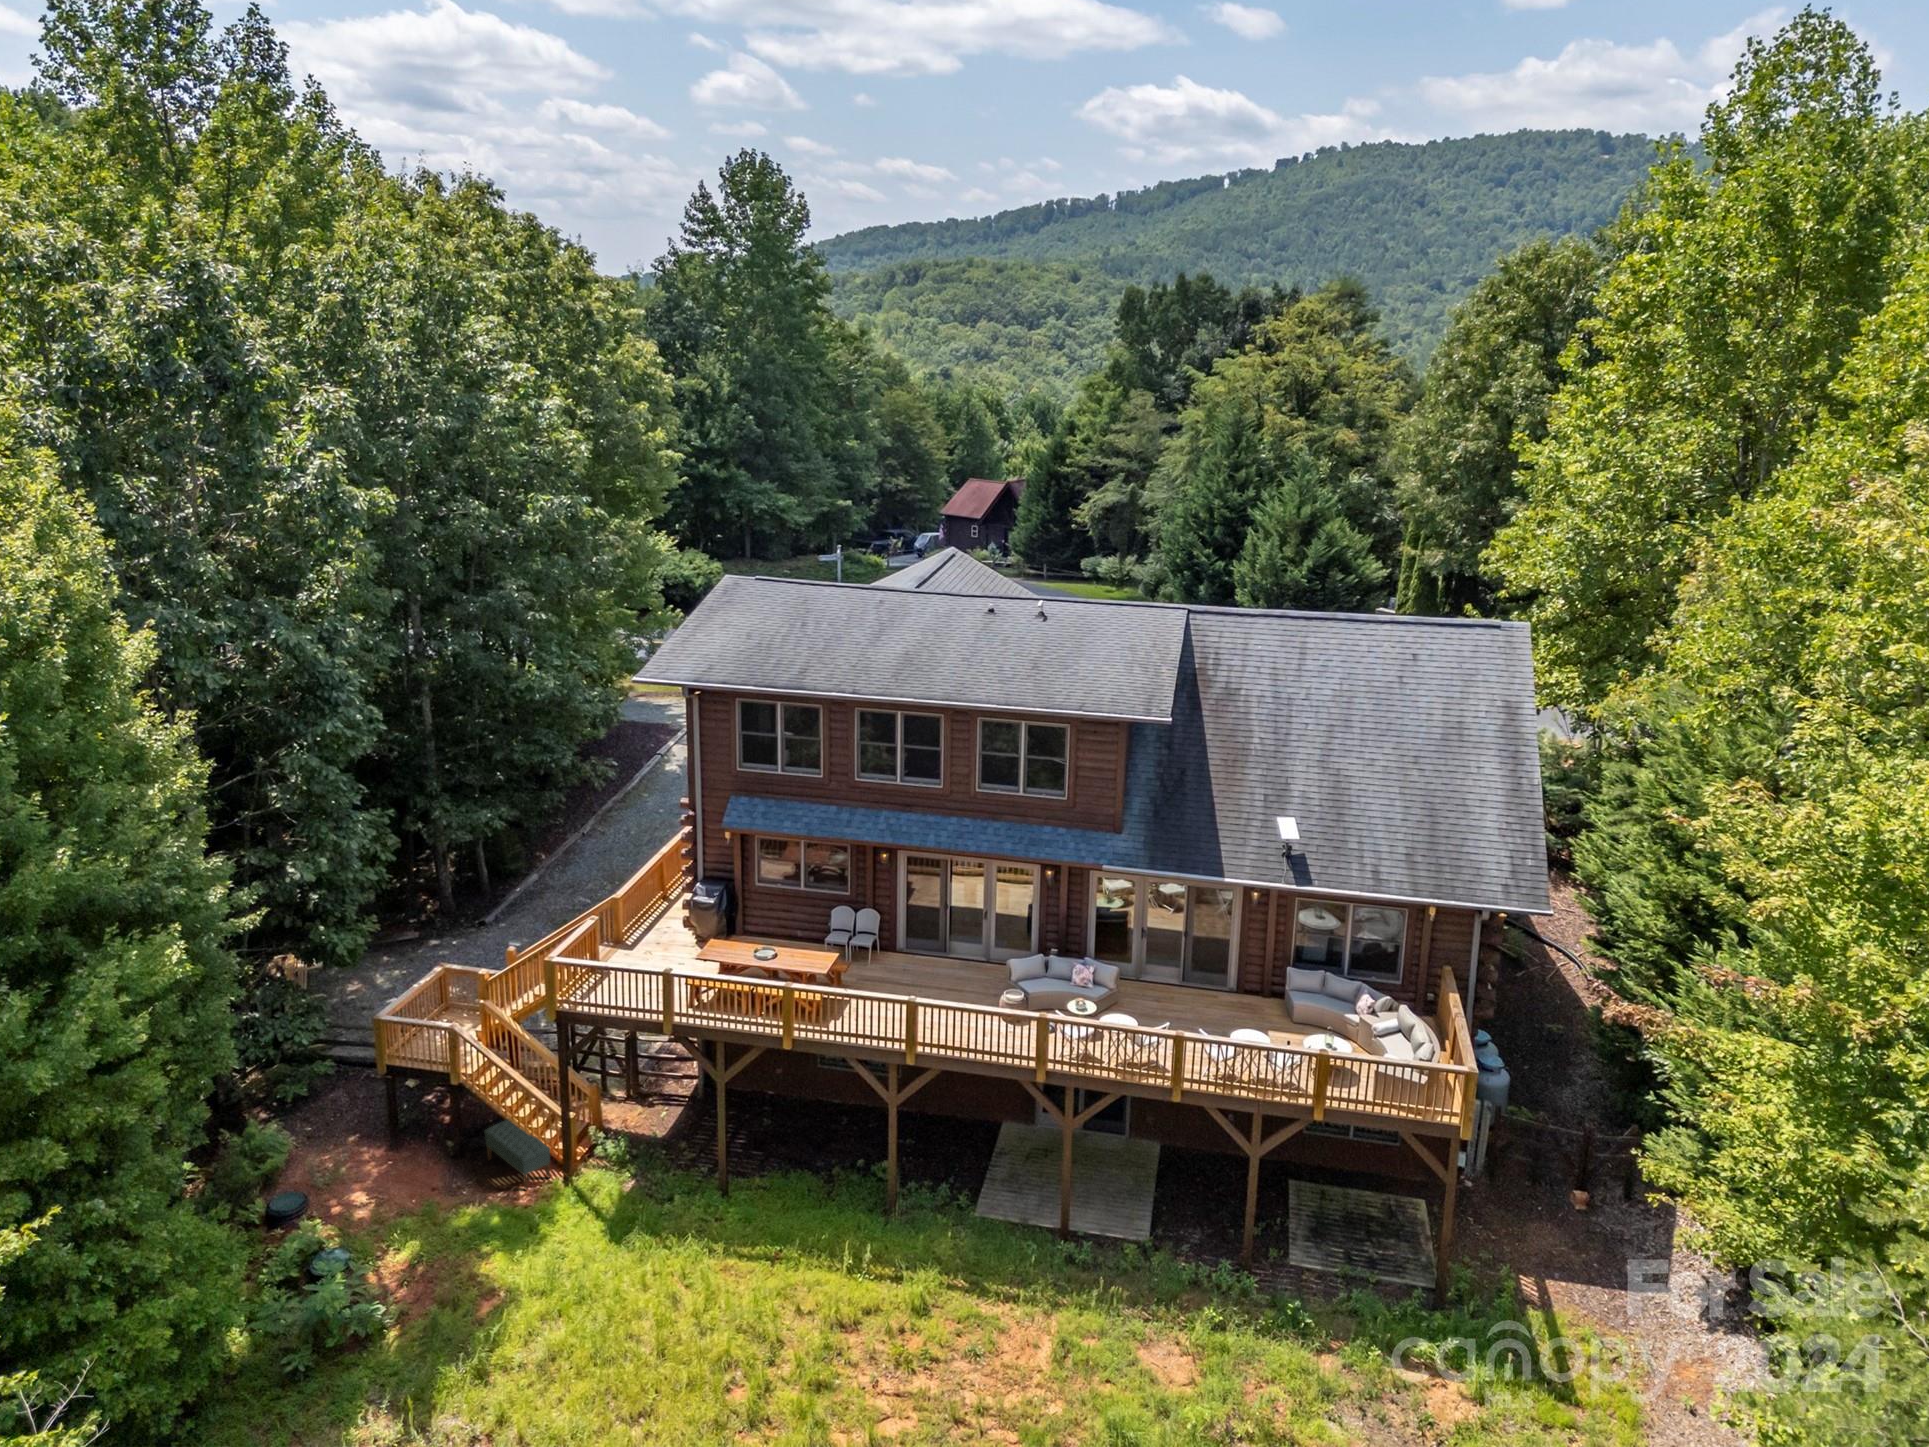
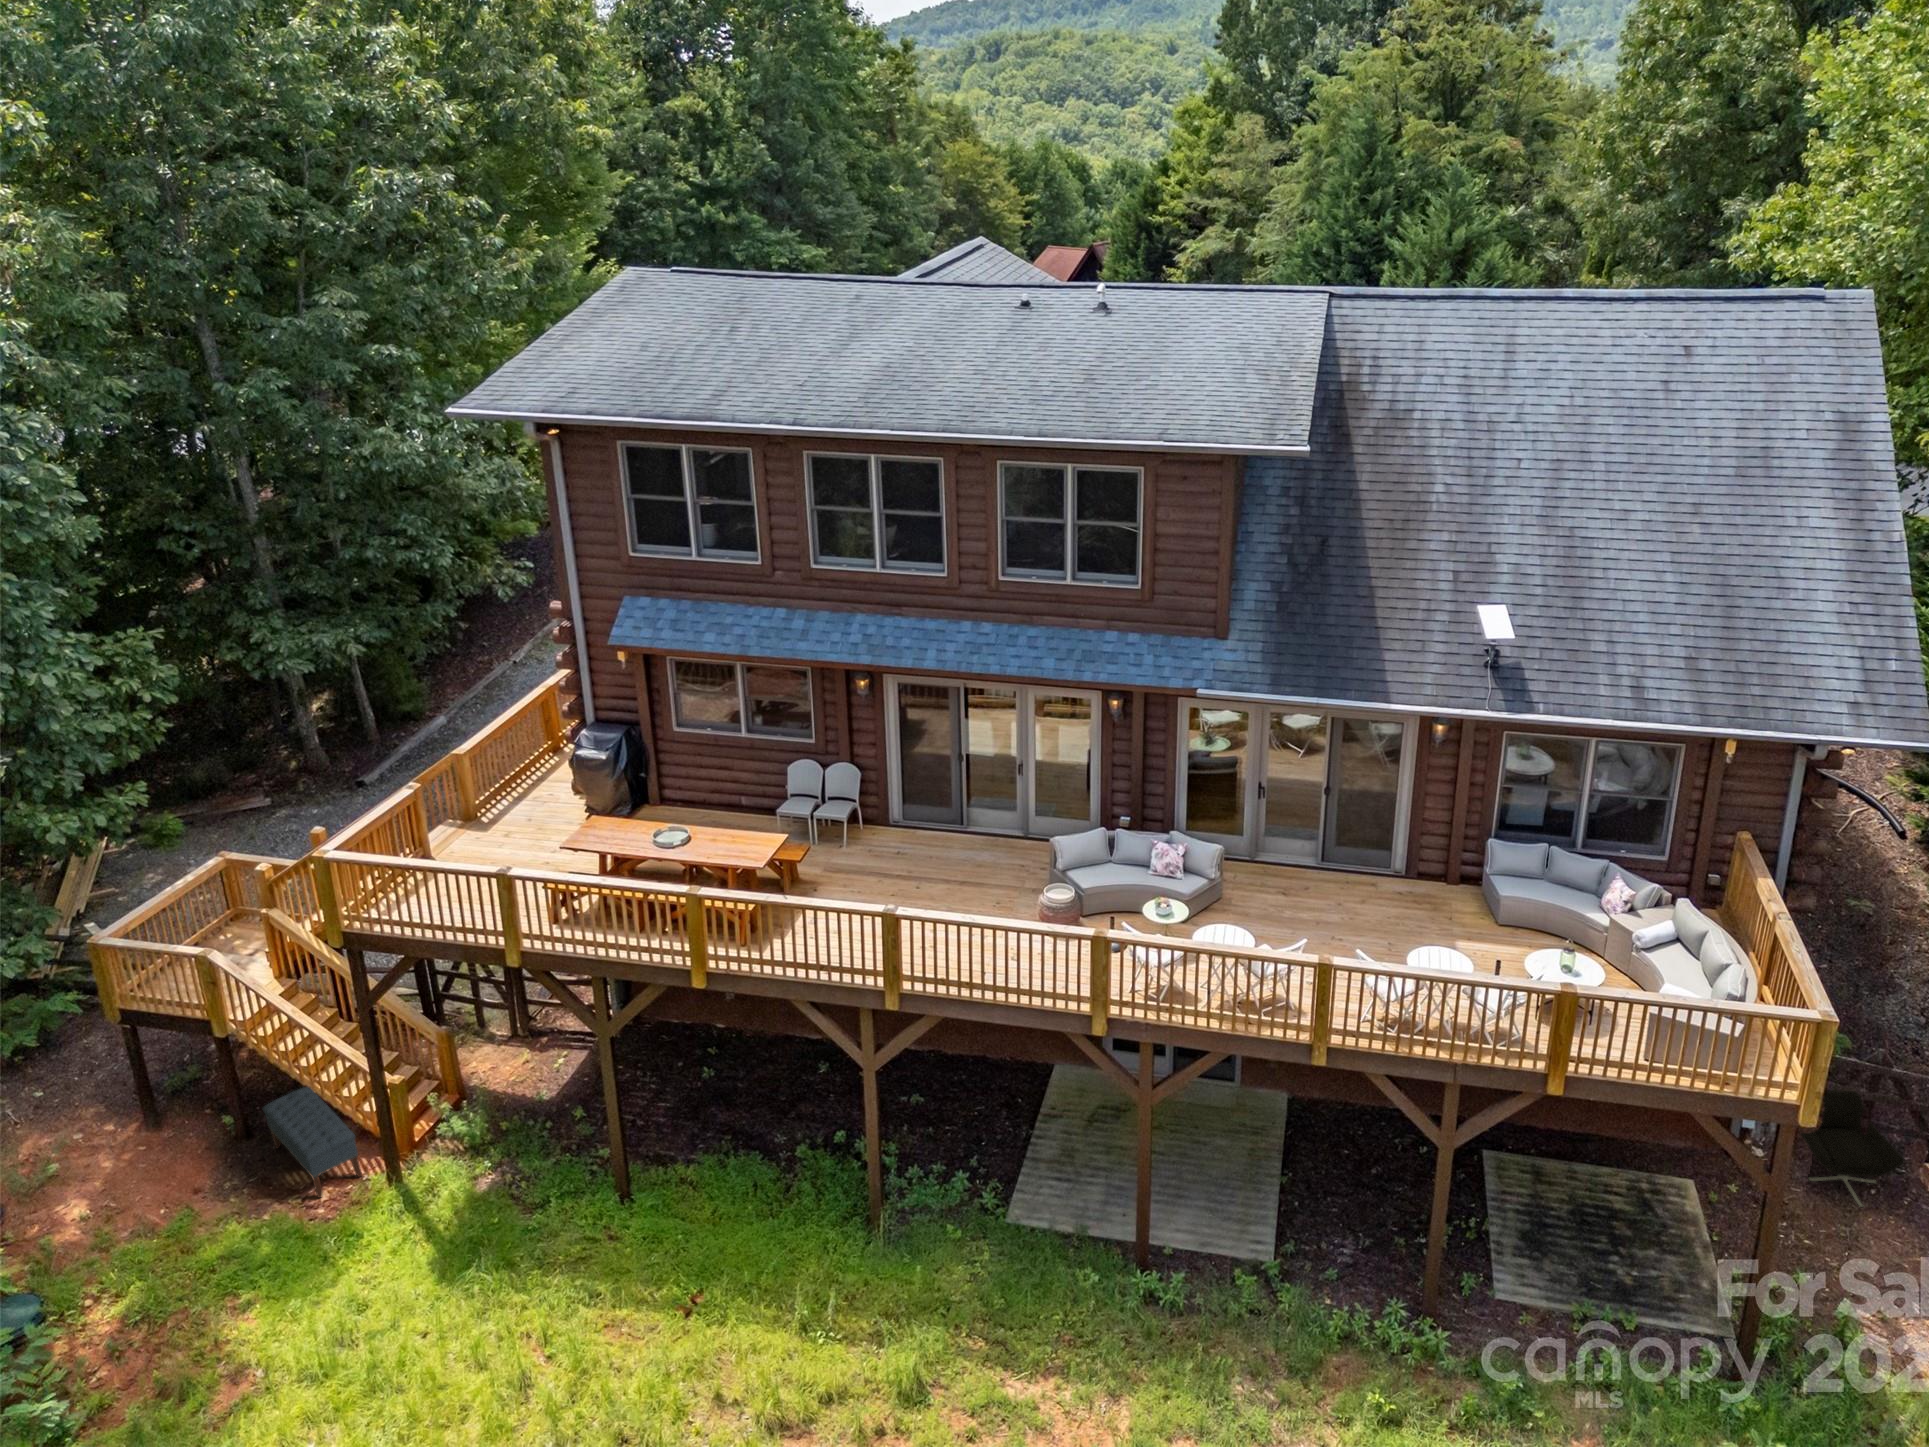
lounge chair: none [1488,1138,1556,1214] -> present [1801,1090,1904,1207]

